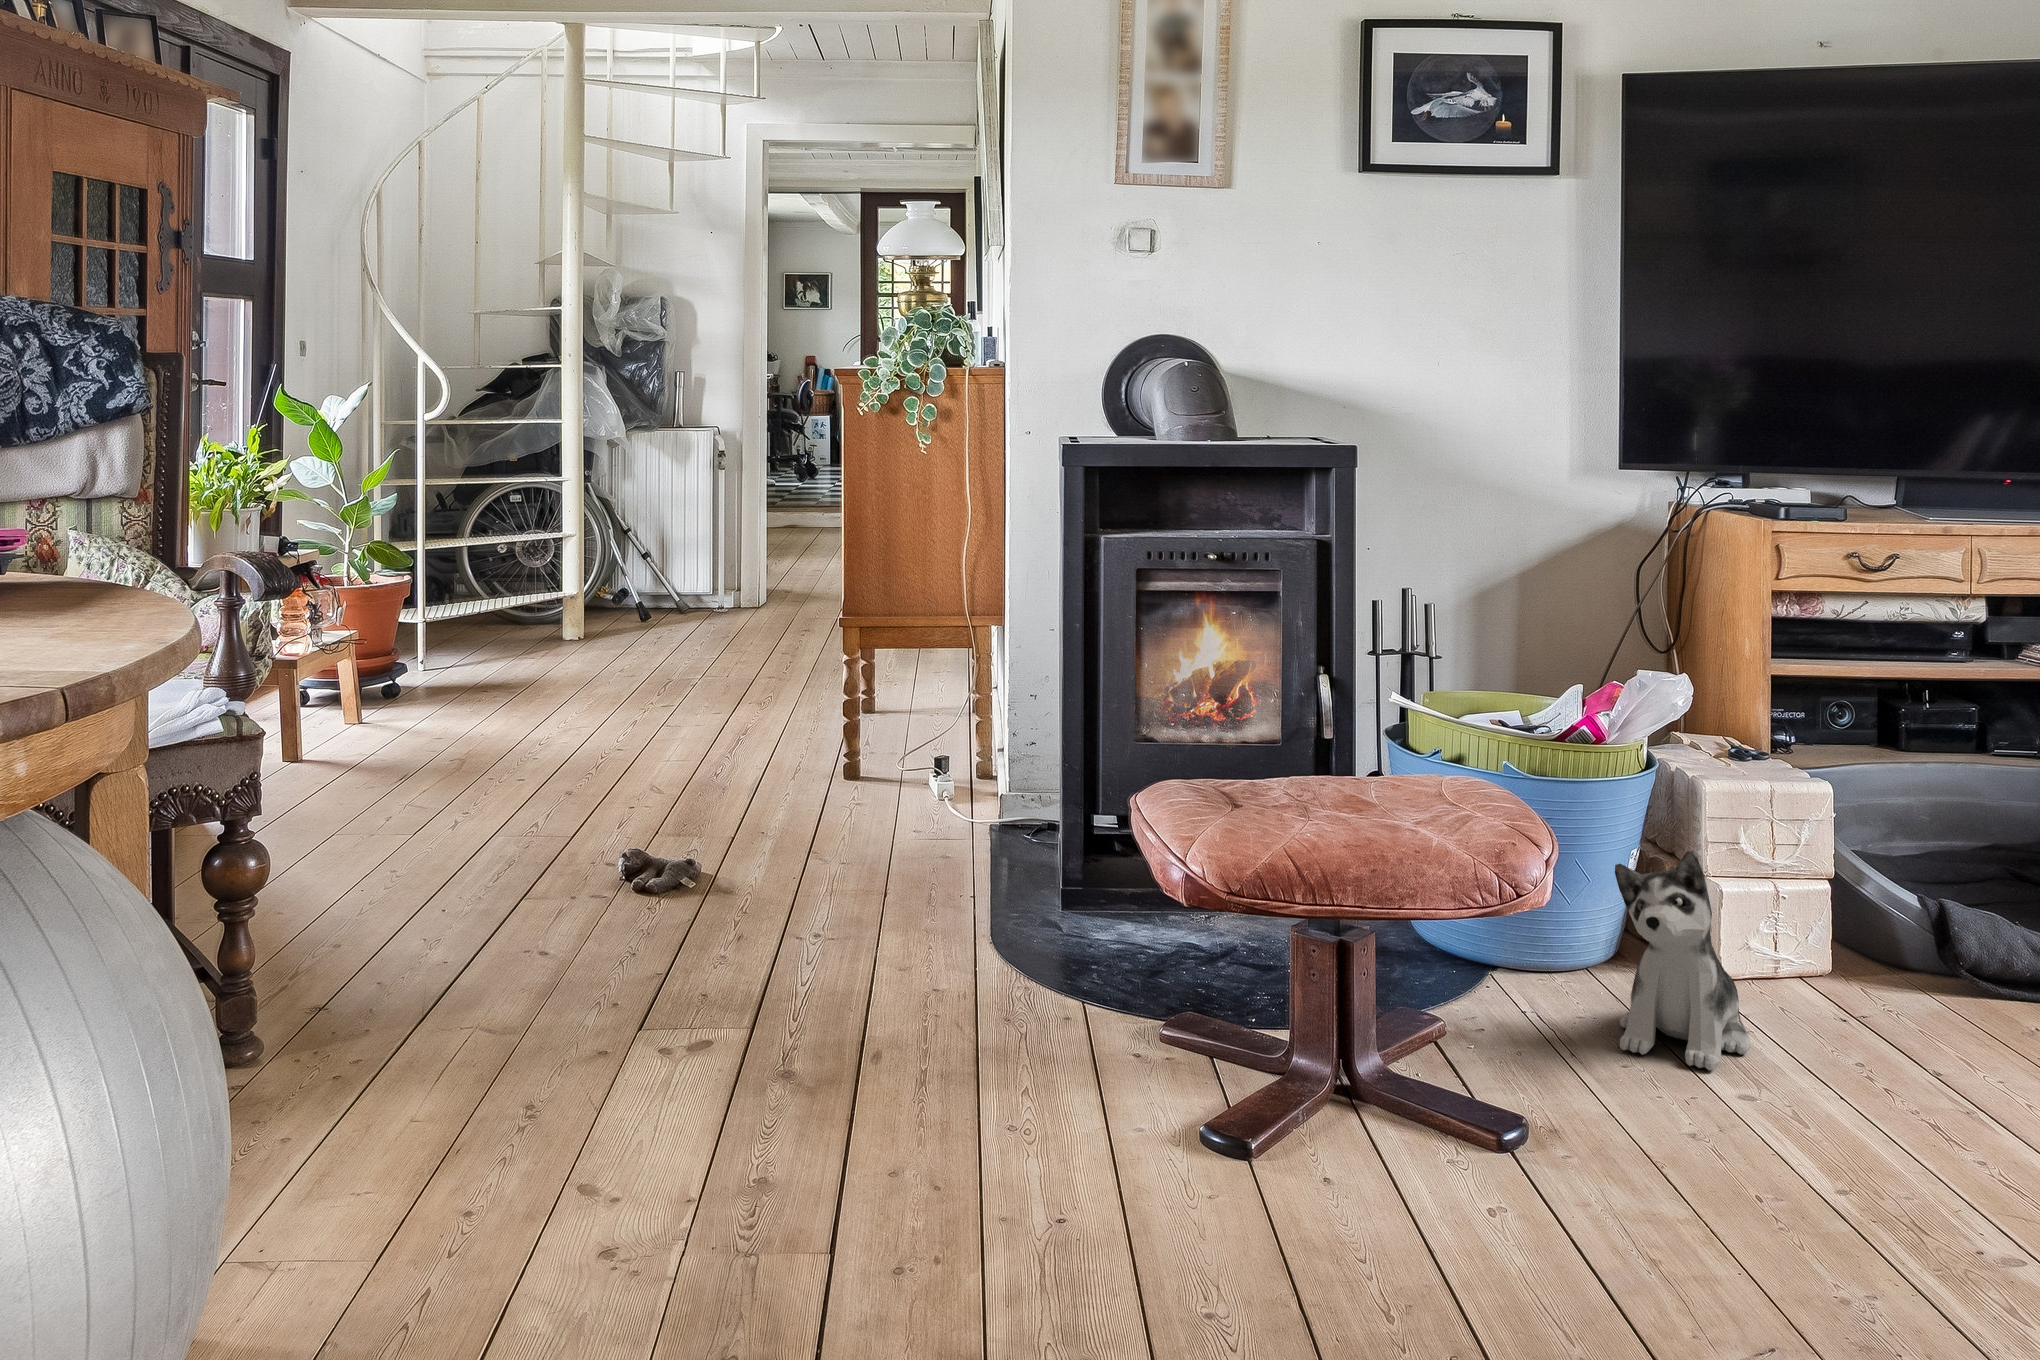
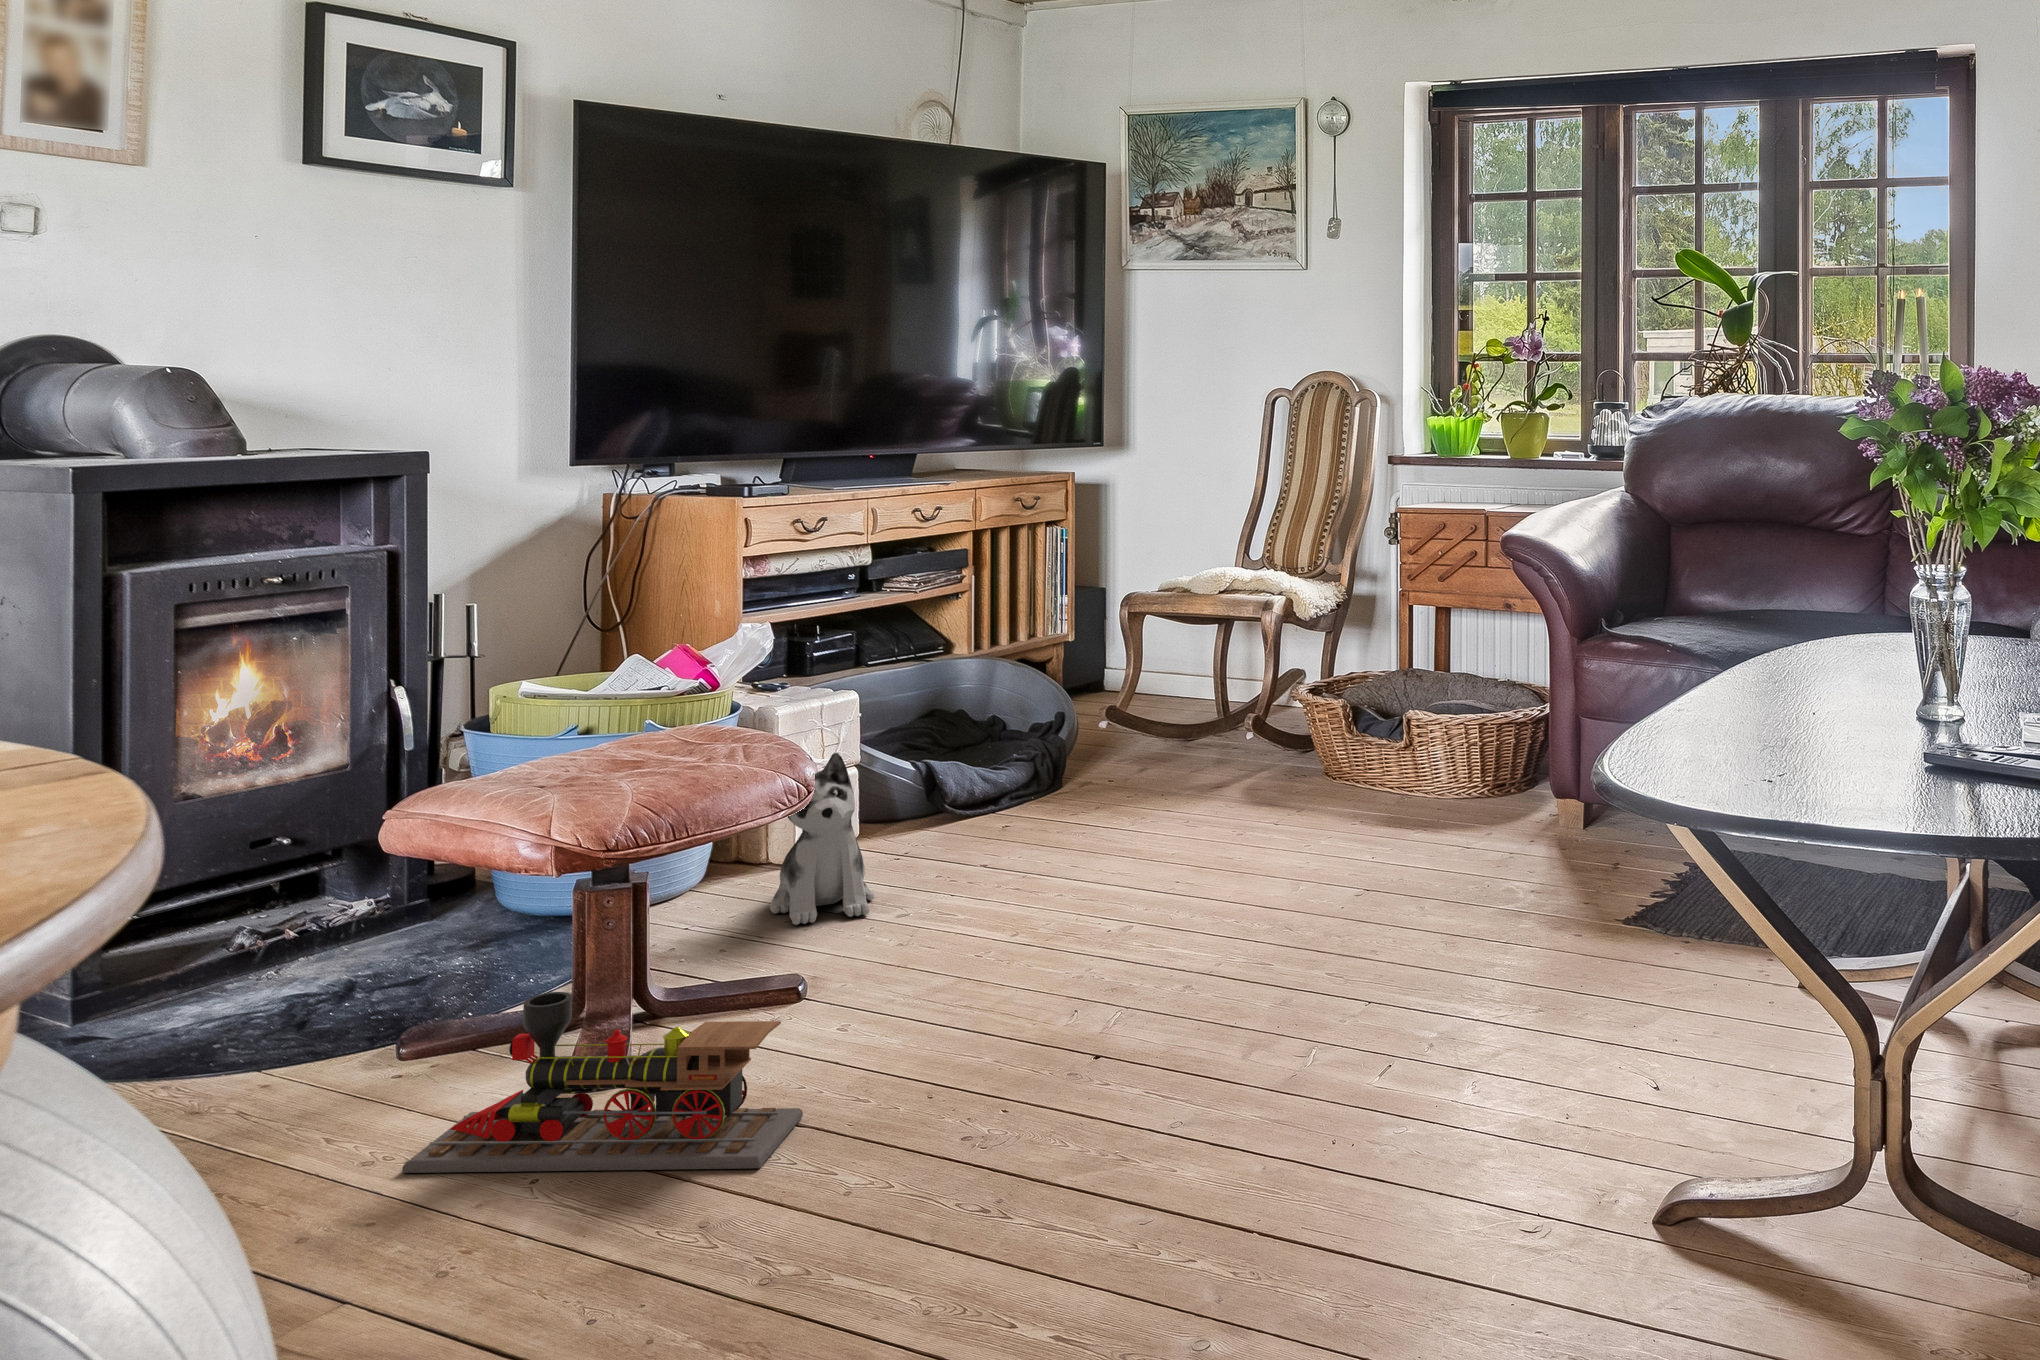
toy train: none [1005,1015,1309,1311] -> present [402,992,803,1173]

